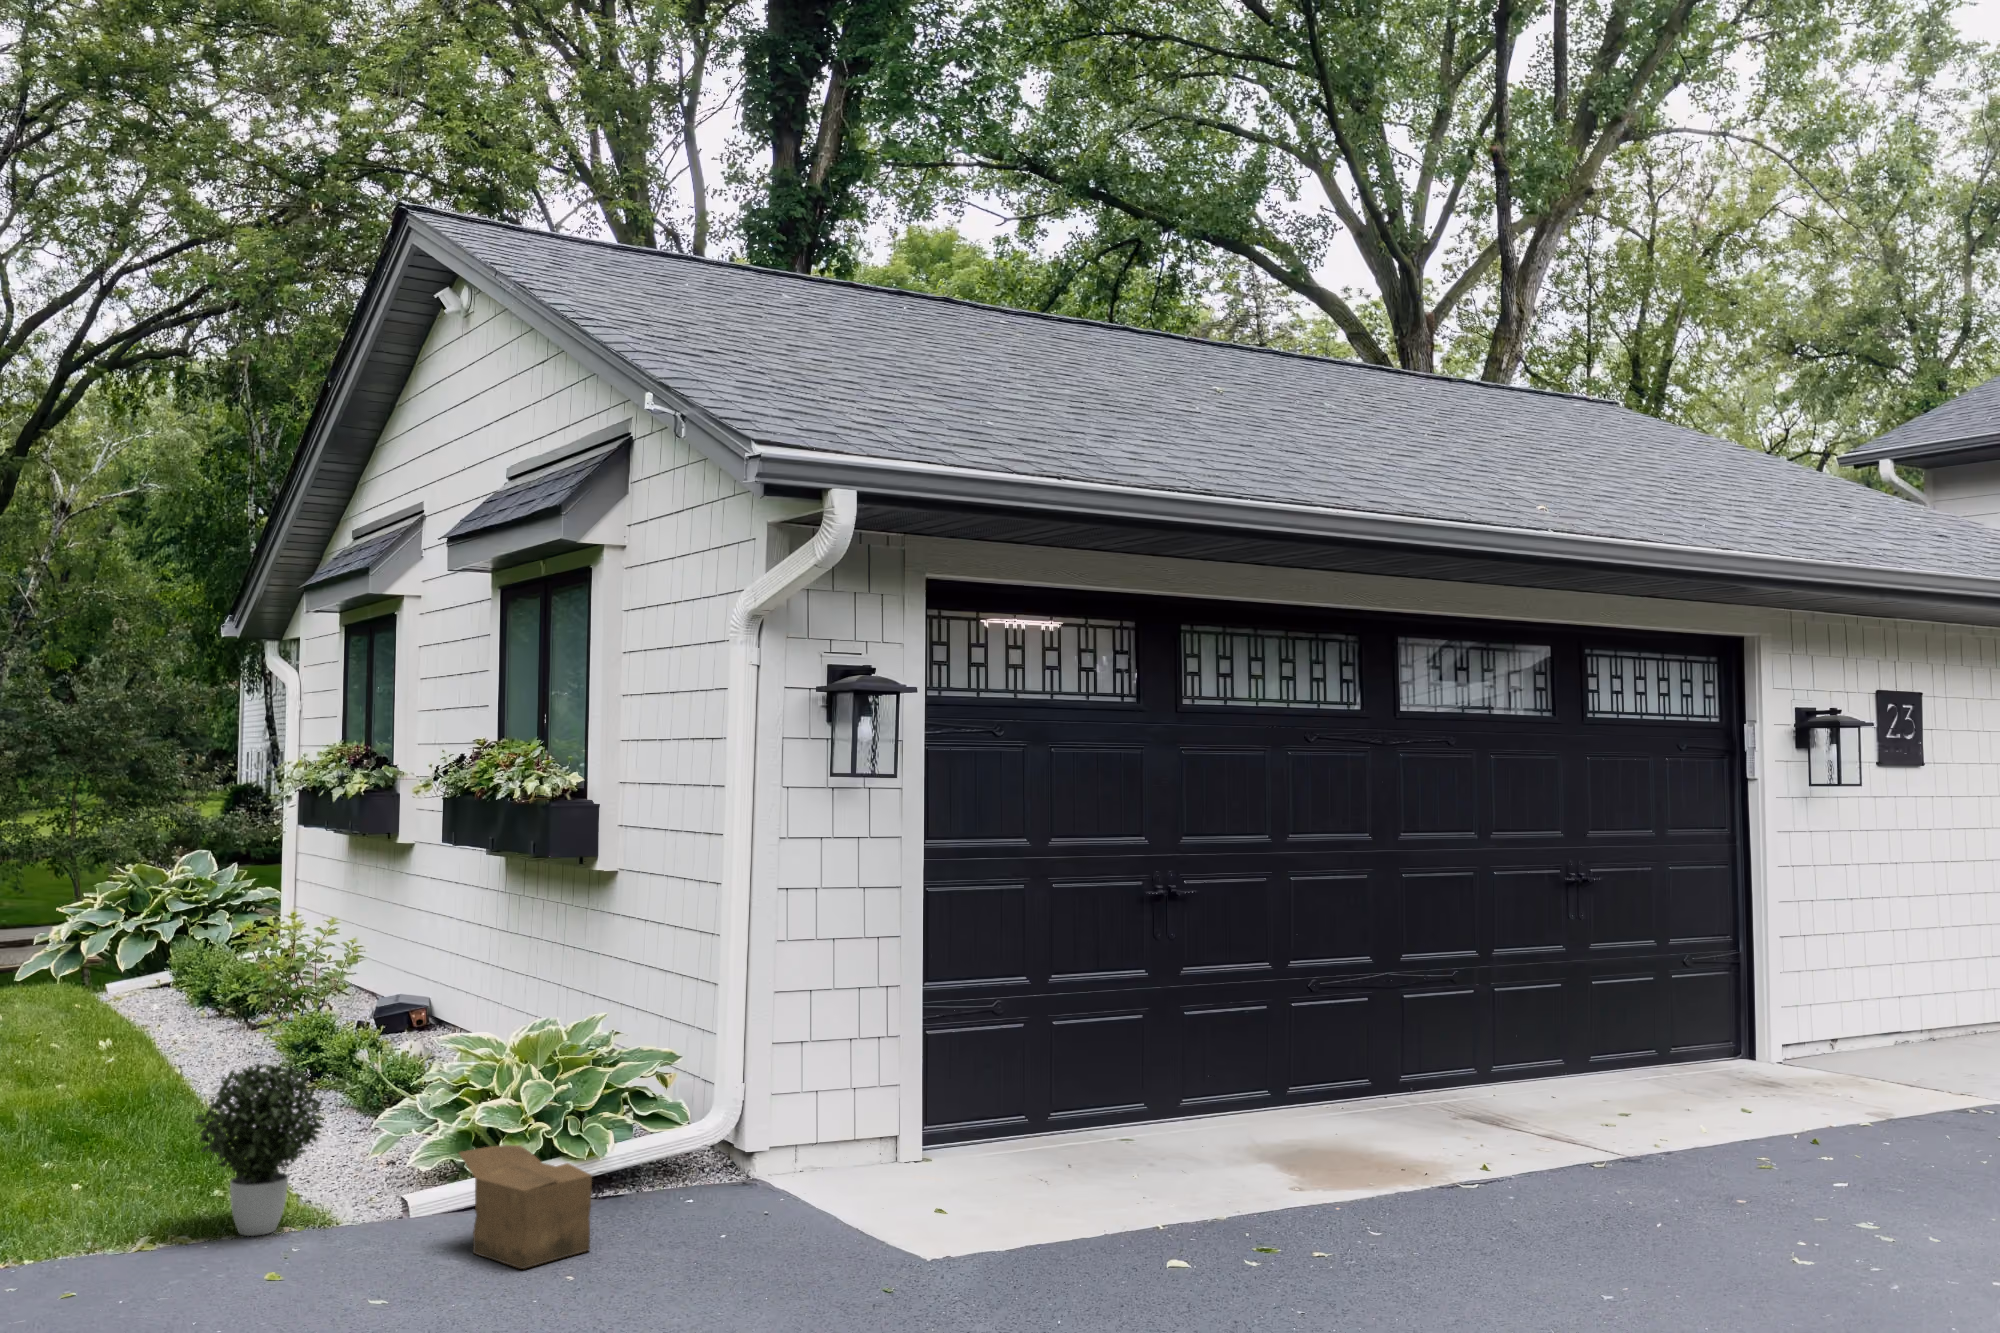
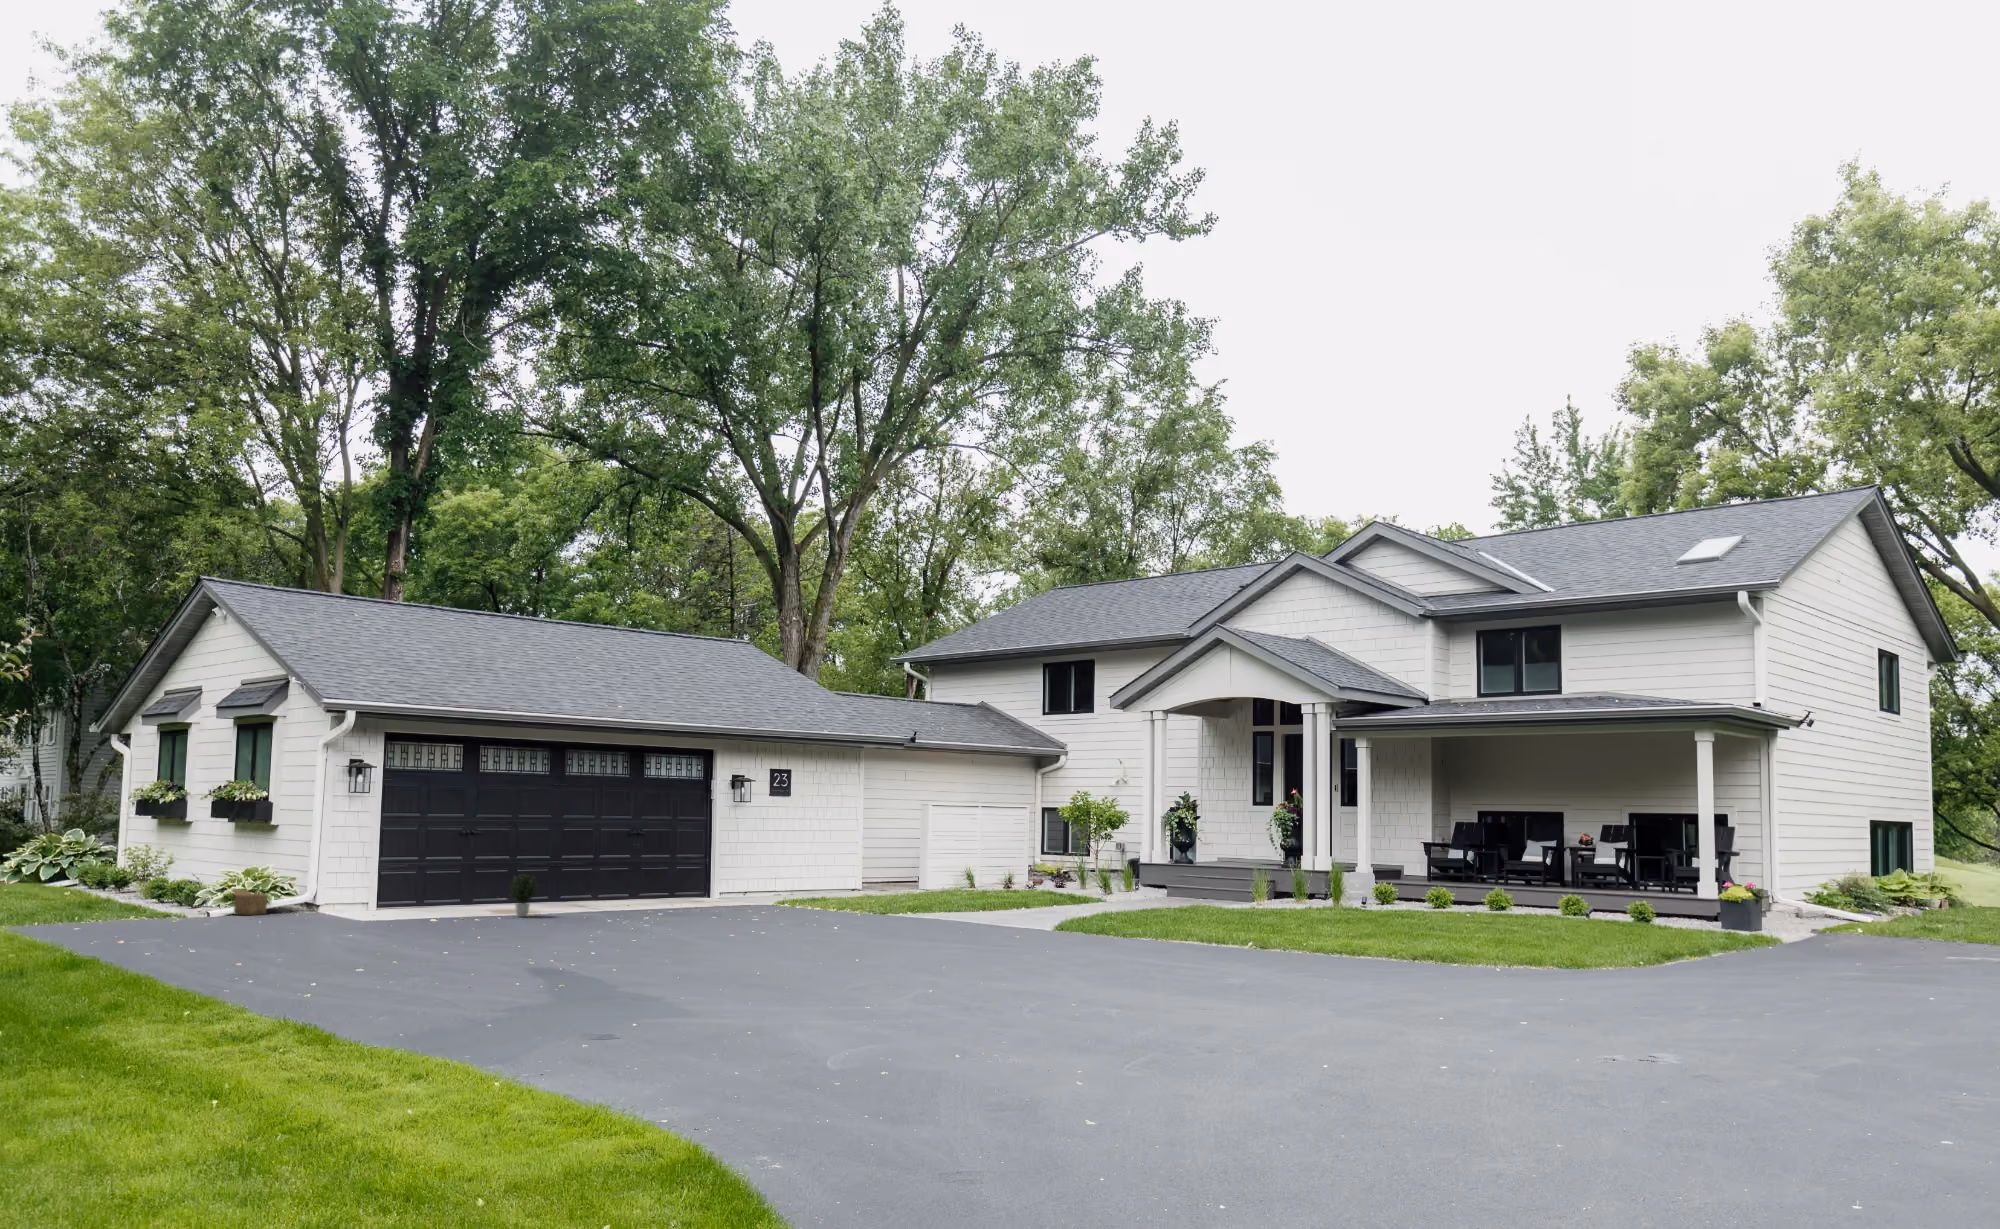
potted plant: present [194,1063,324,1236] -> present [509,874,538,917]

